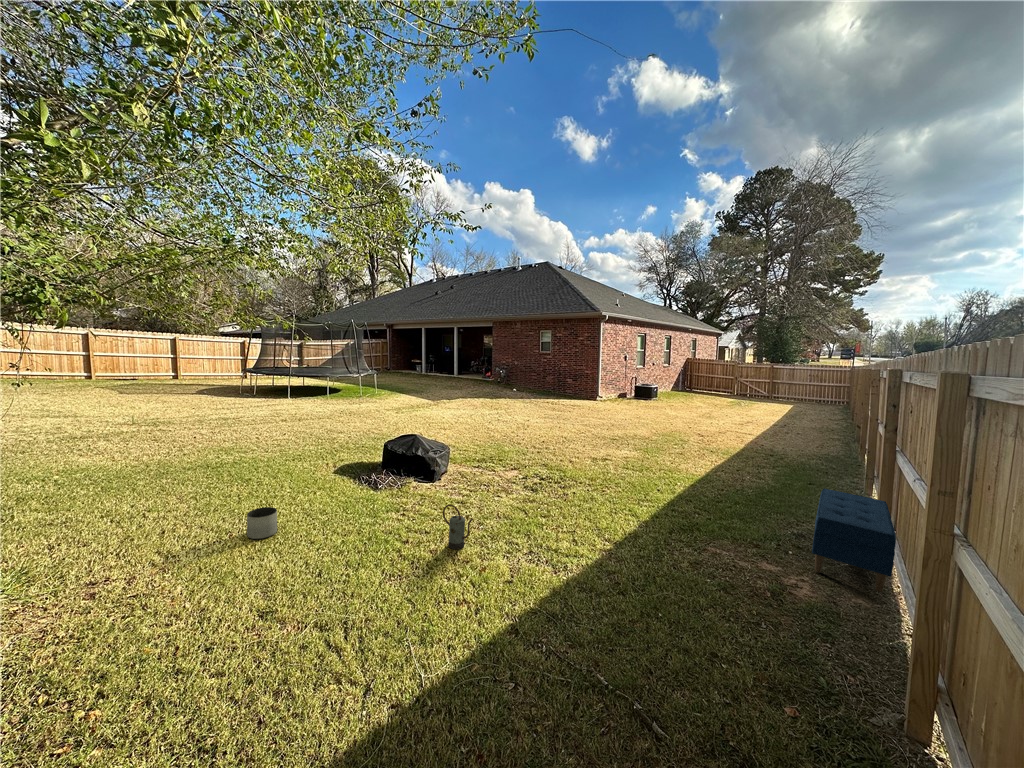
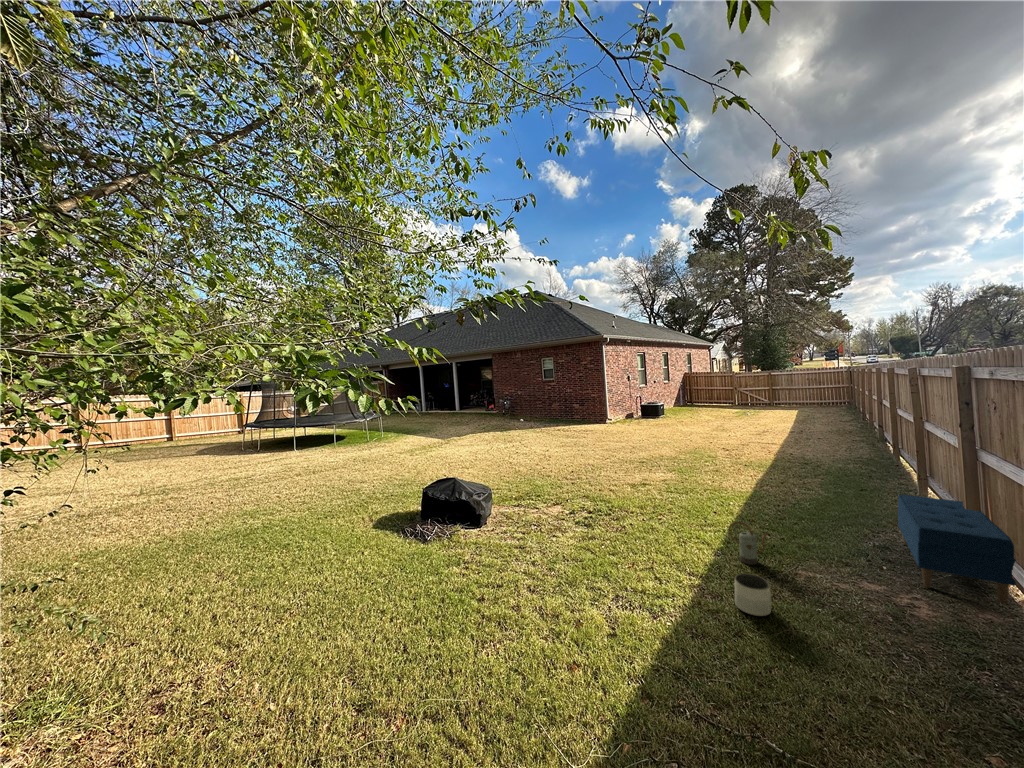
watering can: present [443,505,473,549] -> present [728,522,768,565]
planter: present [247,507,277,539] -> present [735,574,771,616]

